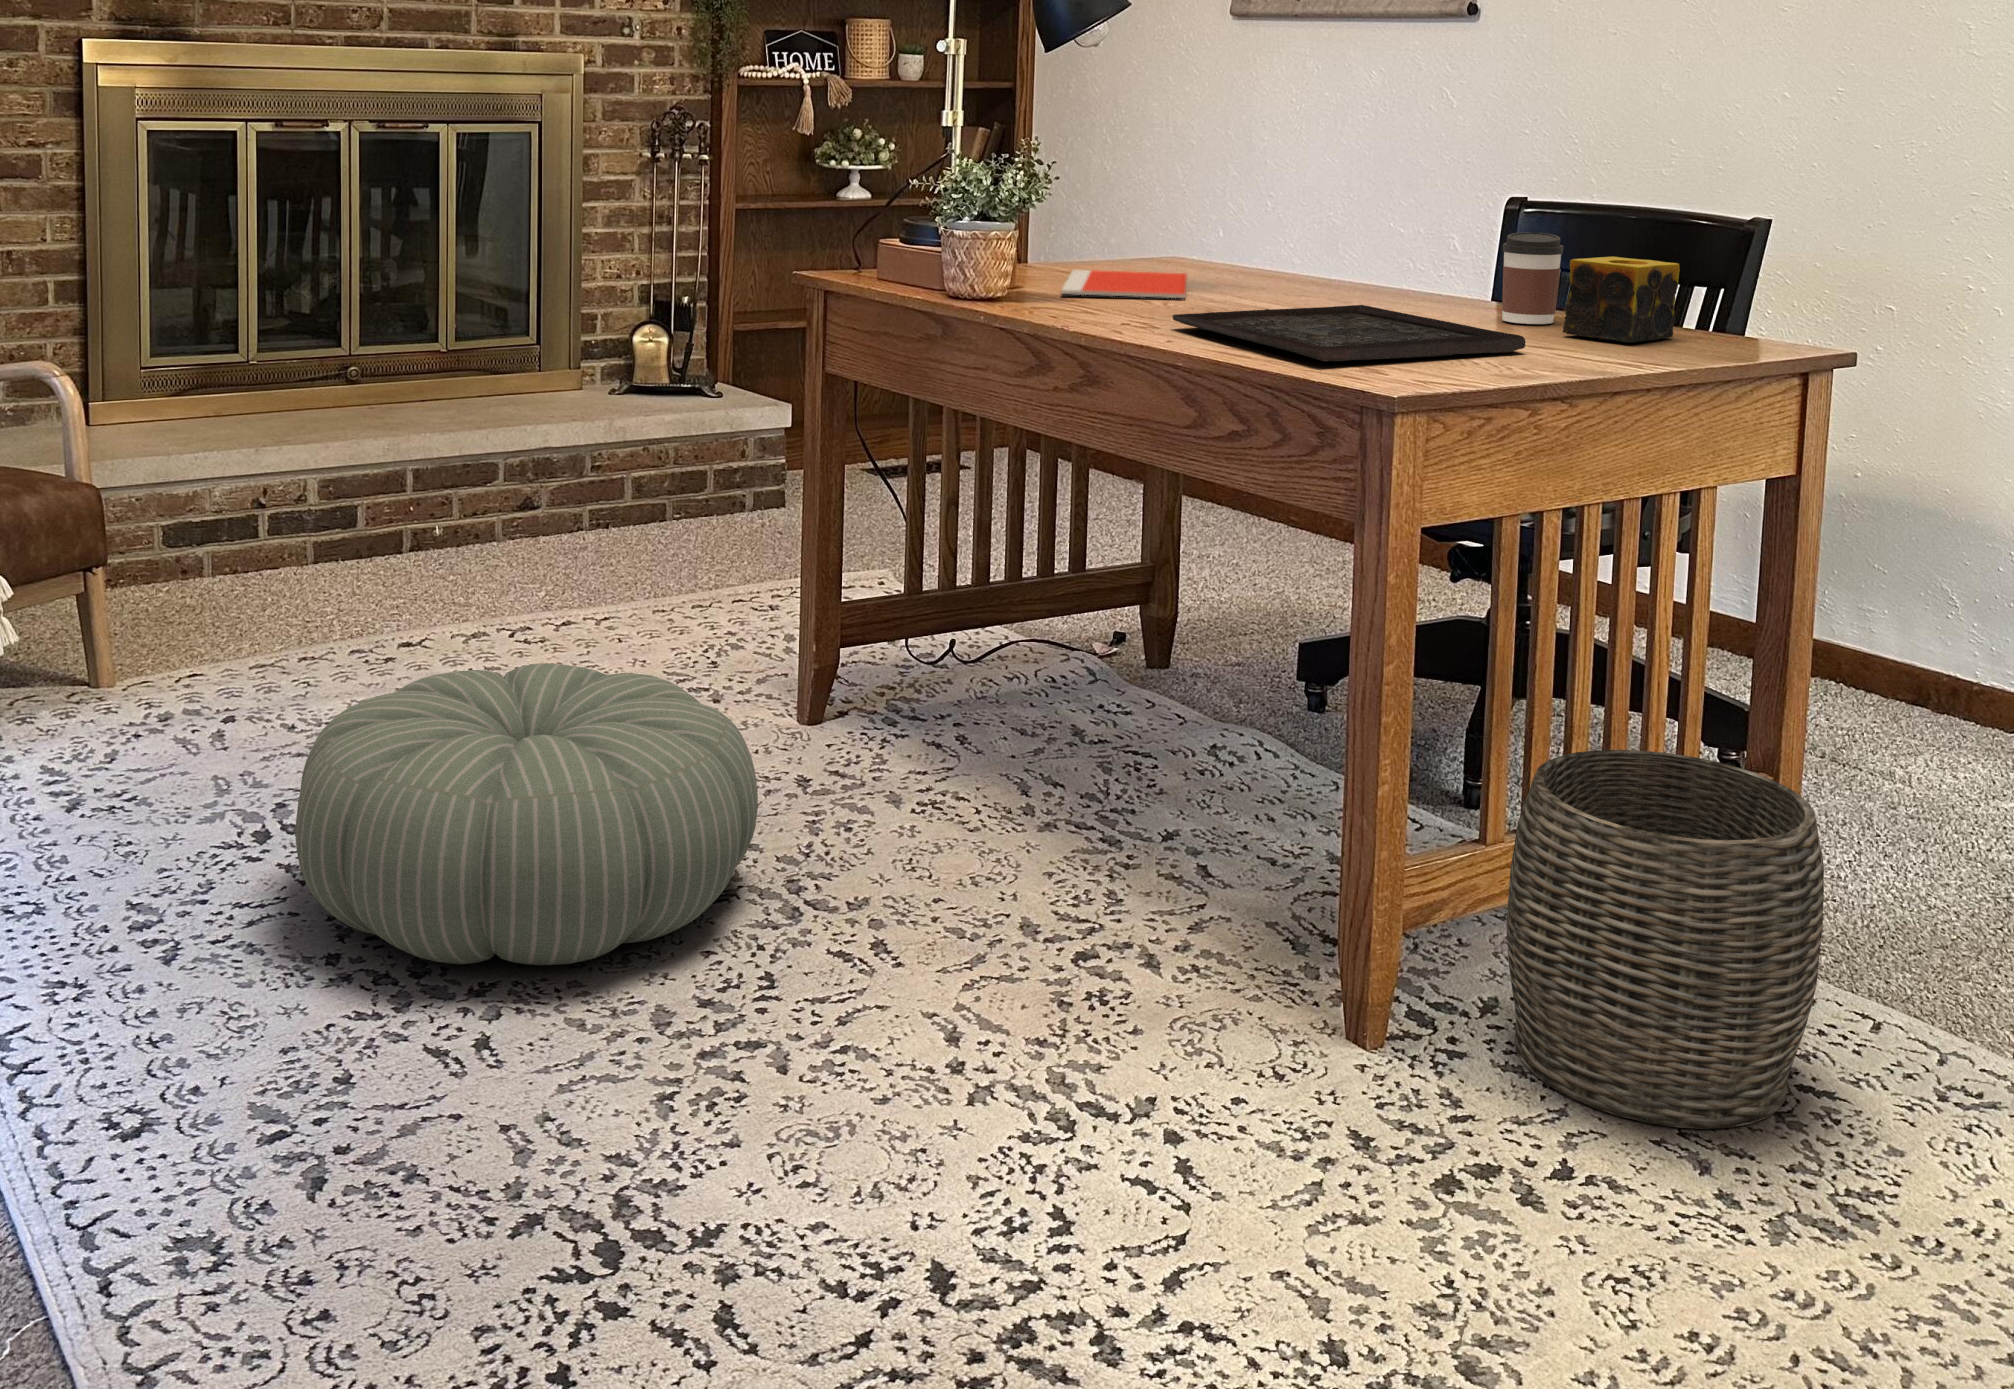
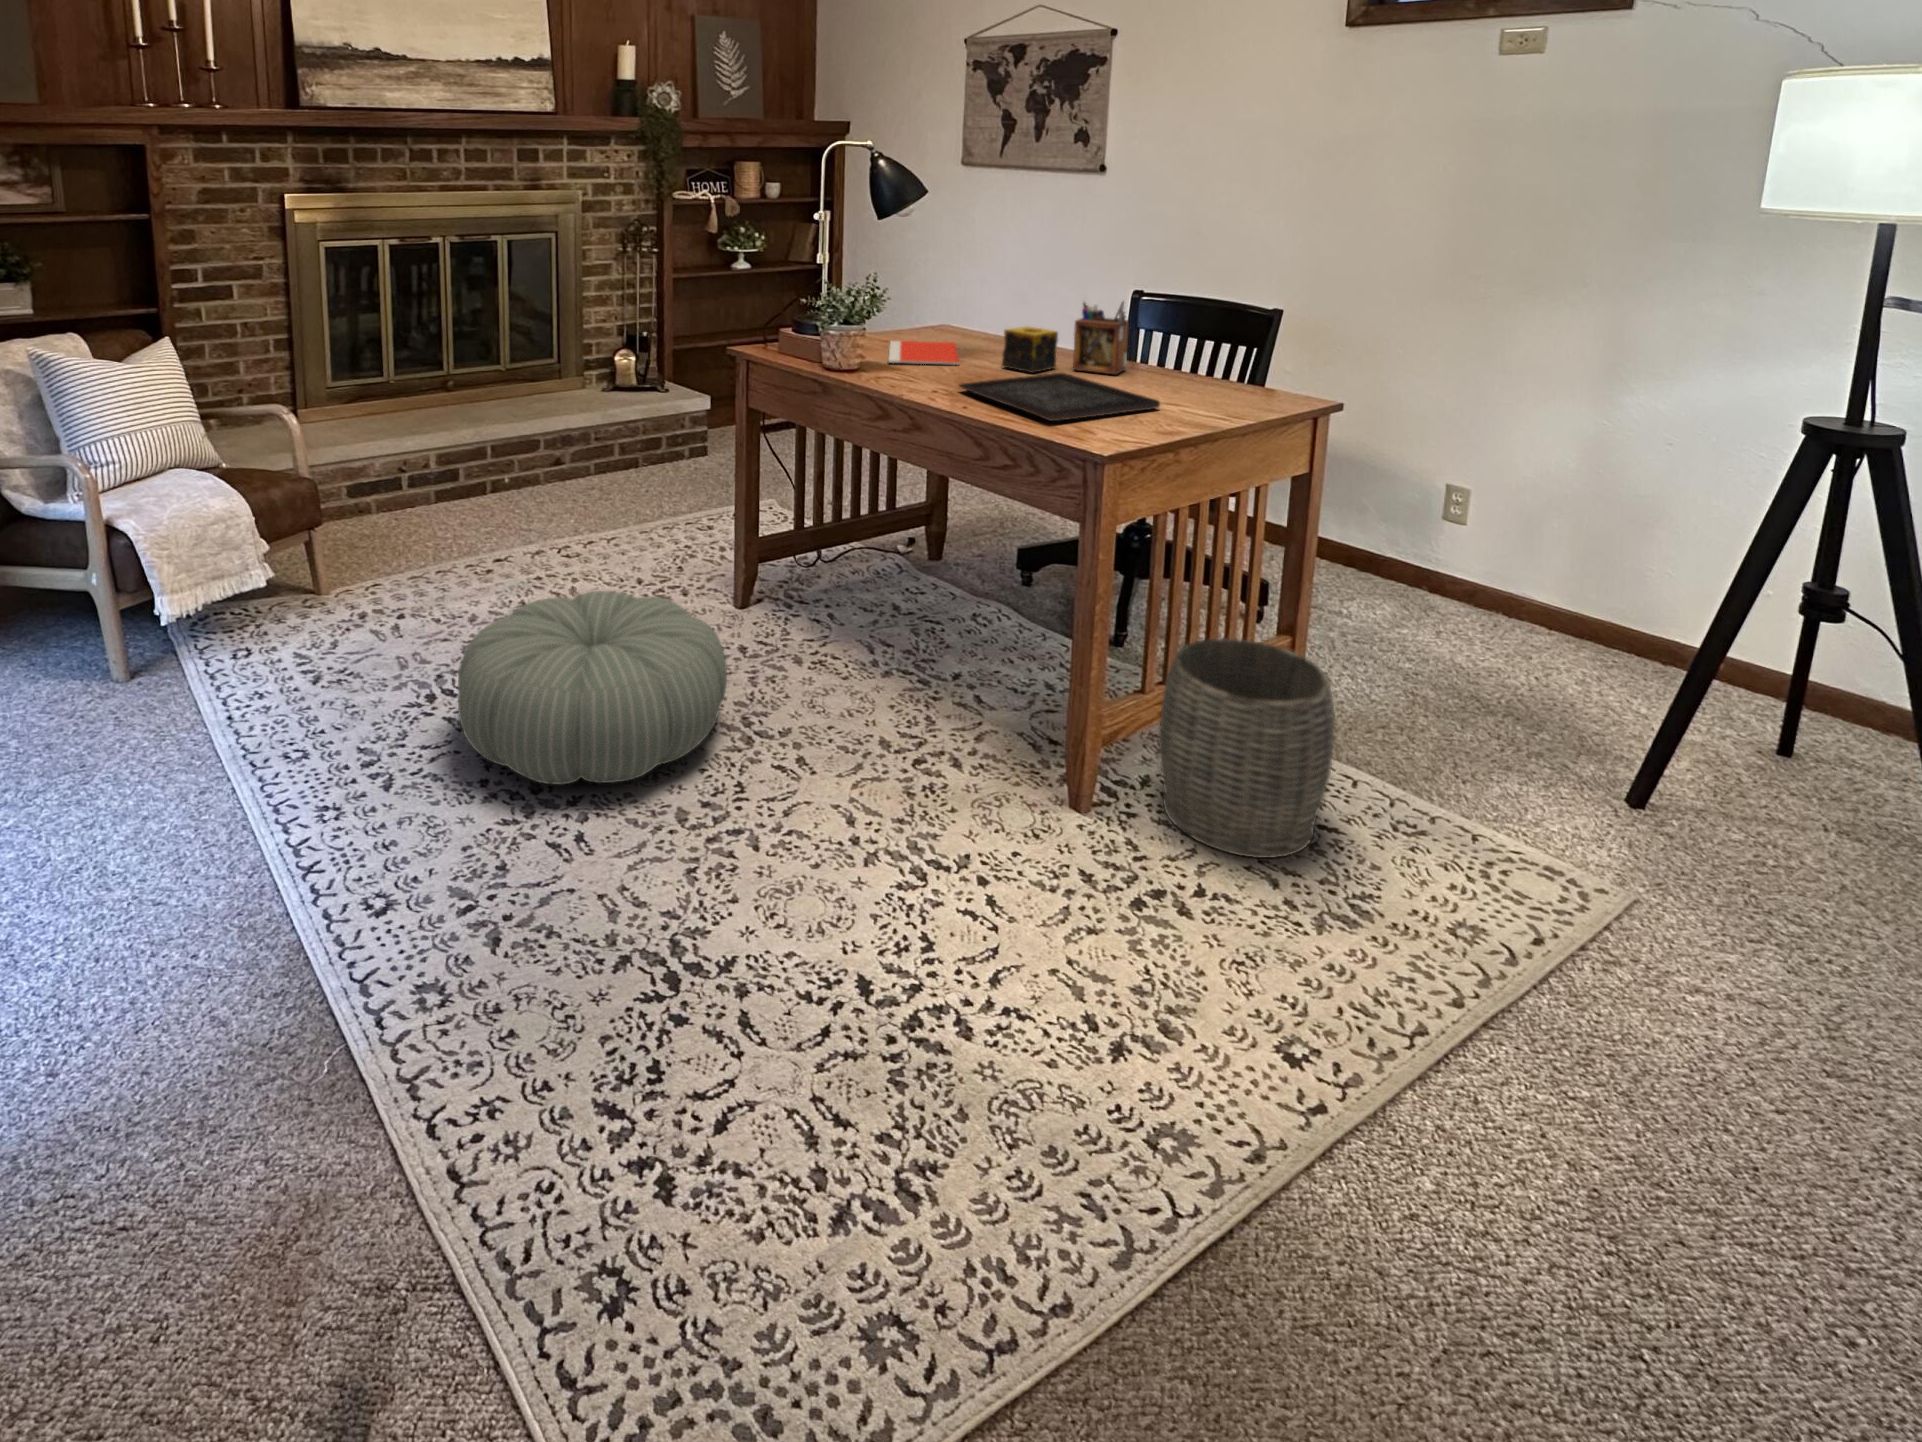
desk organizer: none [1385,184,1485,312] -> present [1073,302,1129,374]
coffee cup: present [1502,232,1563,324] -> none [1141,331,1175,384]
candle: present [1563,257,1680,342] -> present [1002,326,1058,373]

